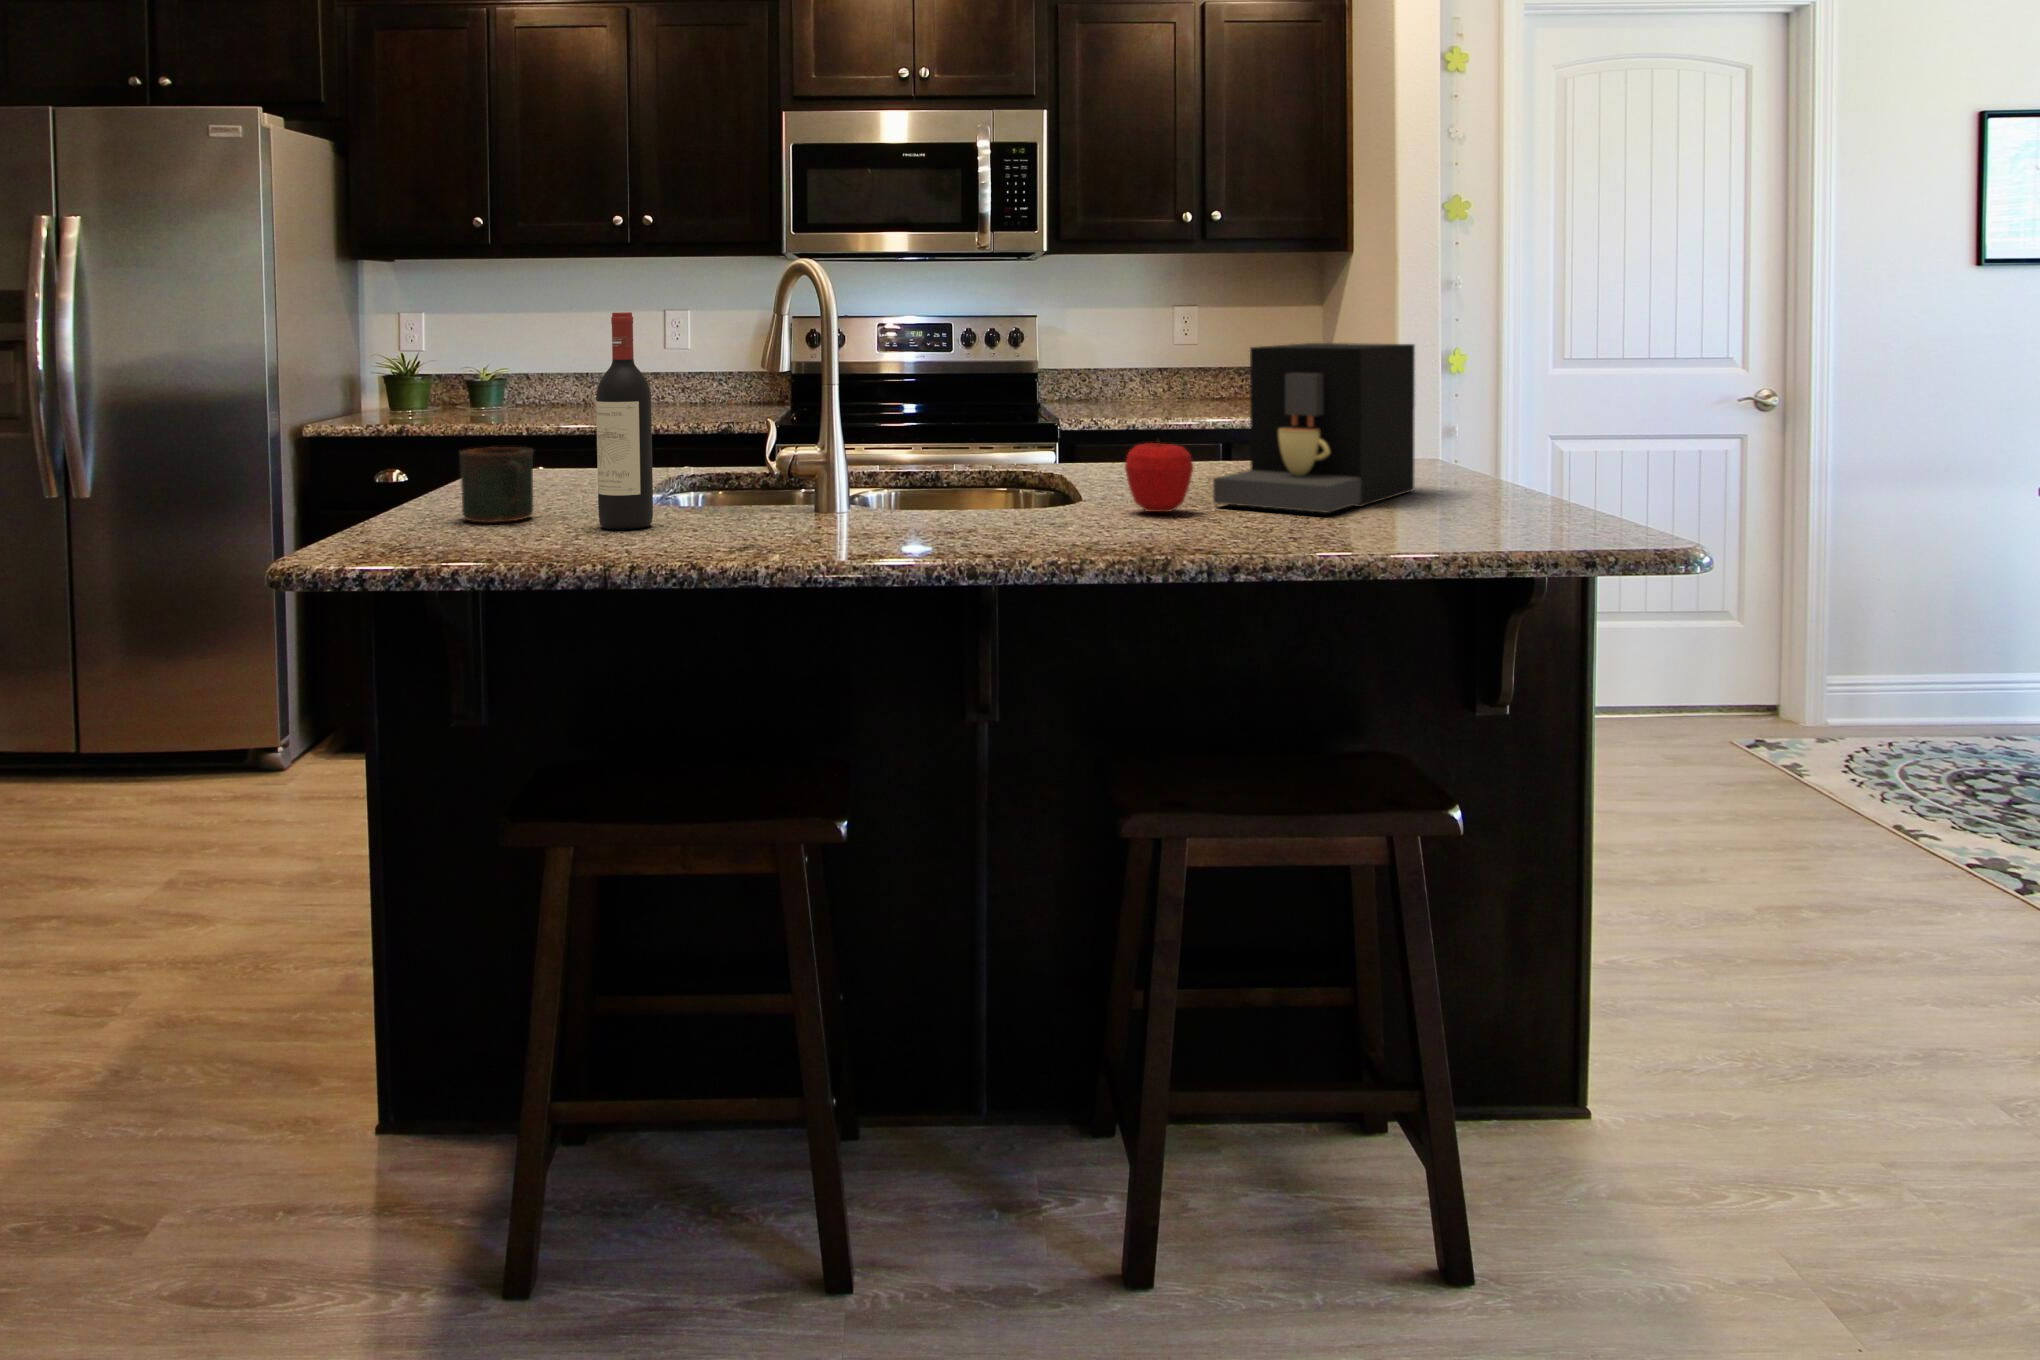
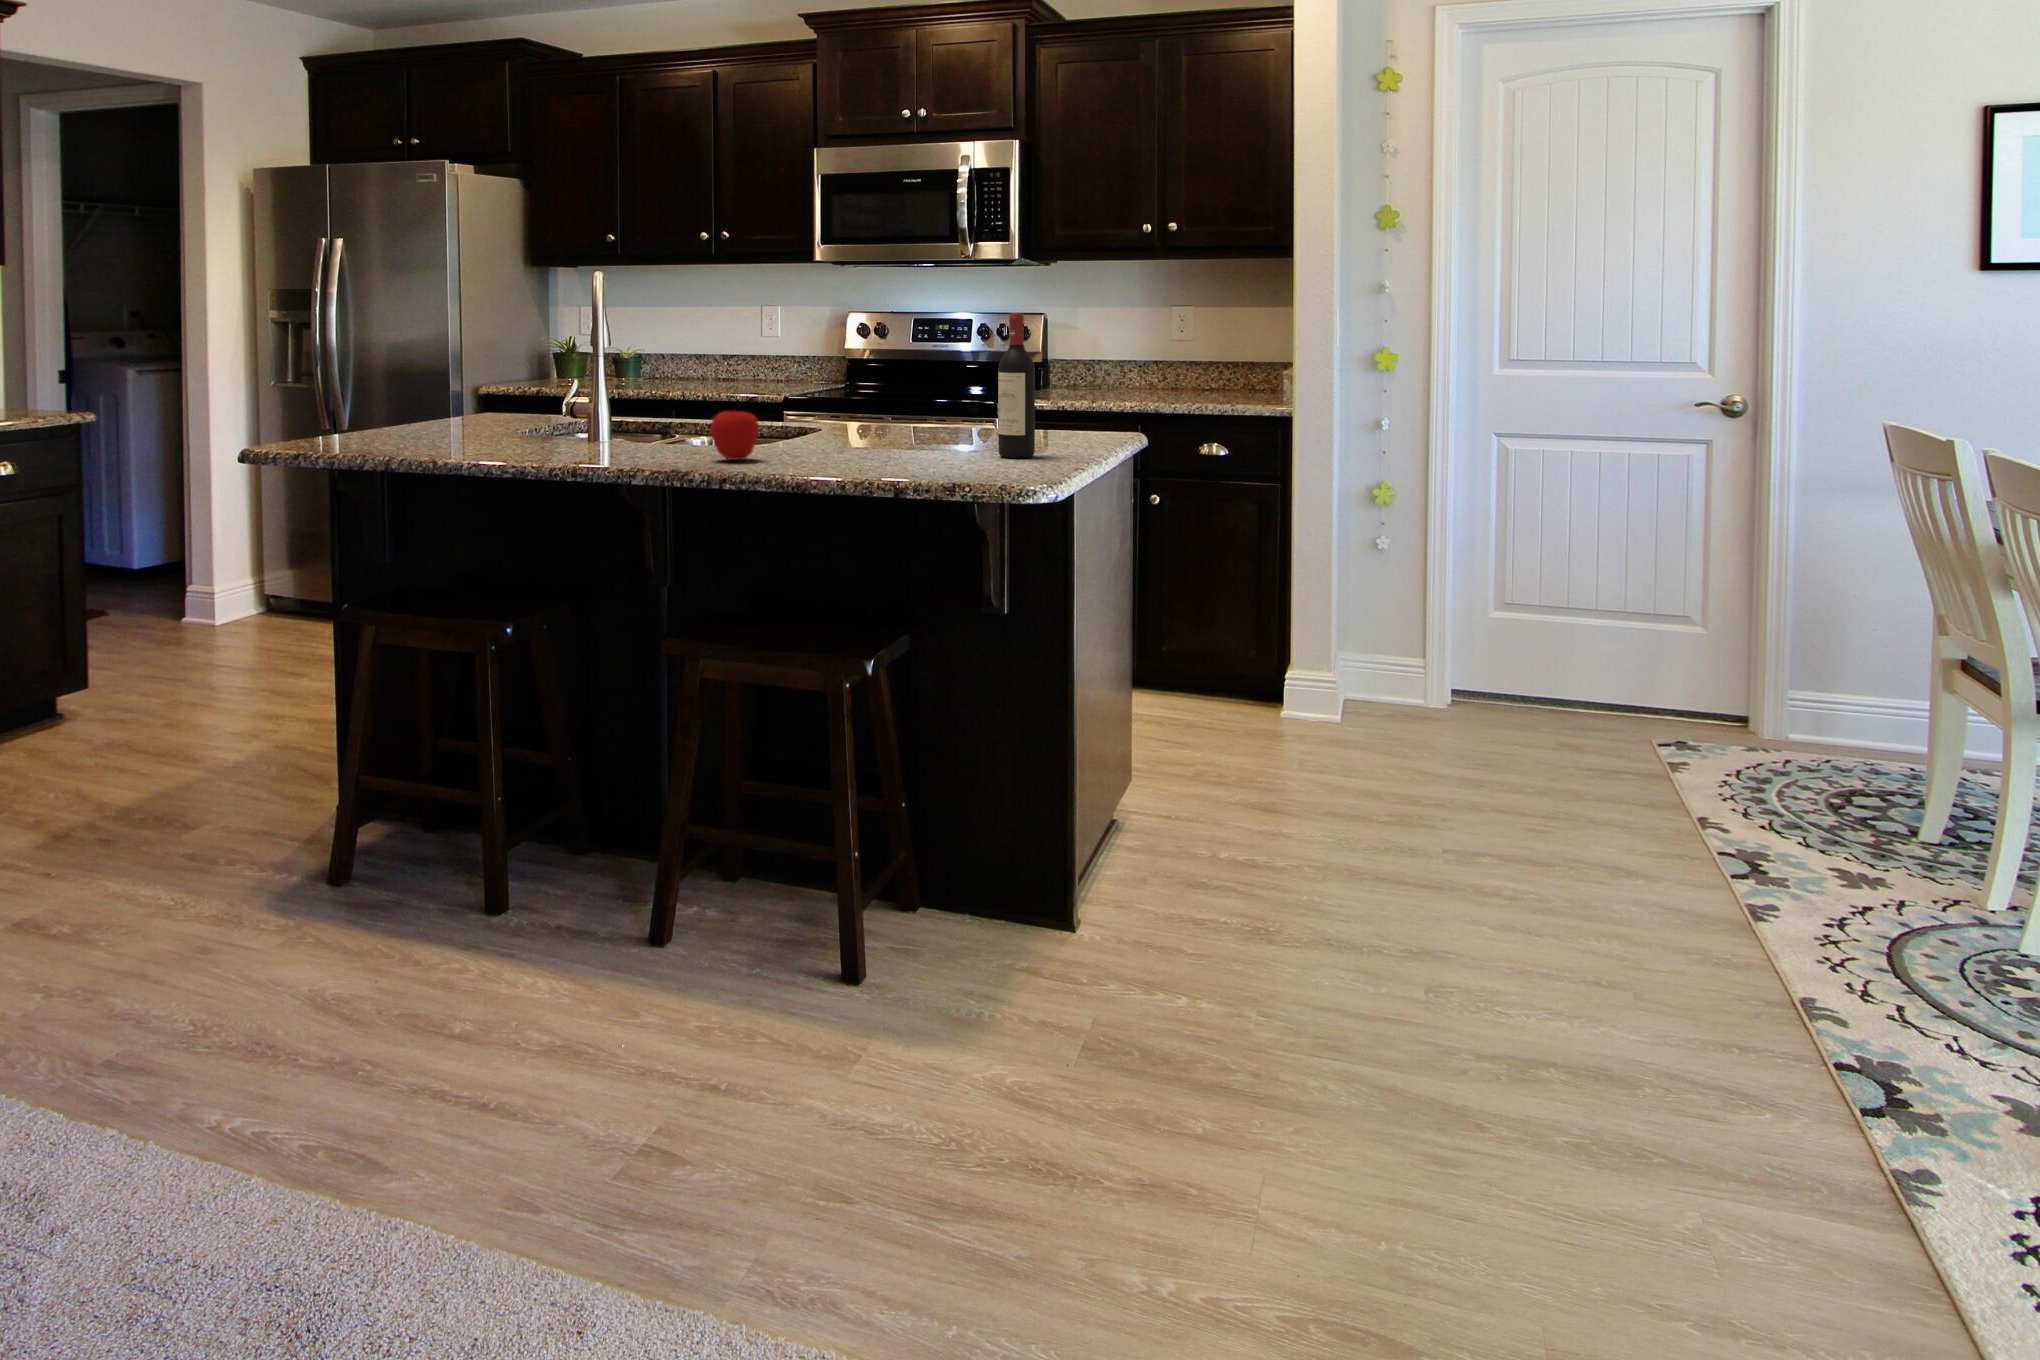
wine bottle: present [596,312,653,529] -> present [998,313,1035,458]
coffee maker: present [1213,343,1415,513] -> none [786,342,975,465]
mug: present [460,447,533,523] -> none [338,398,386,445]

